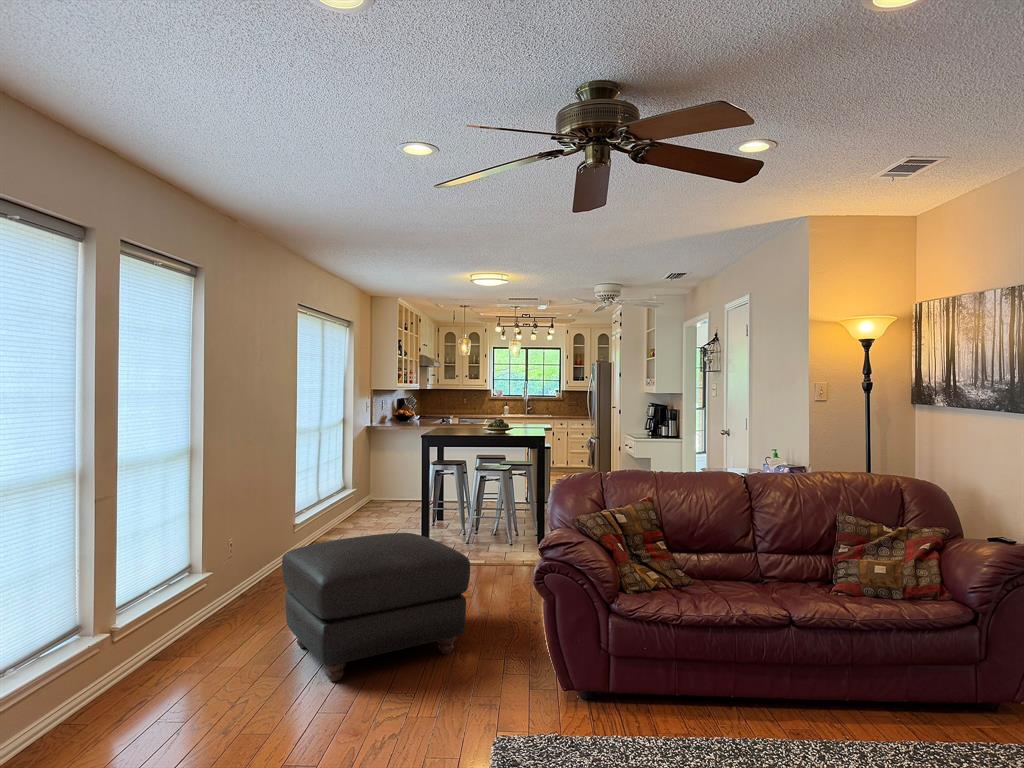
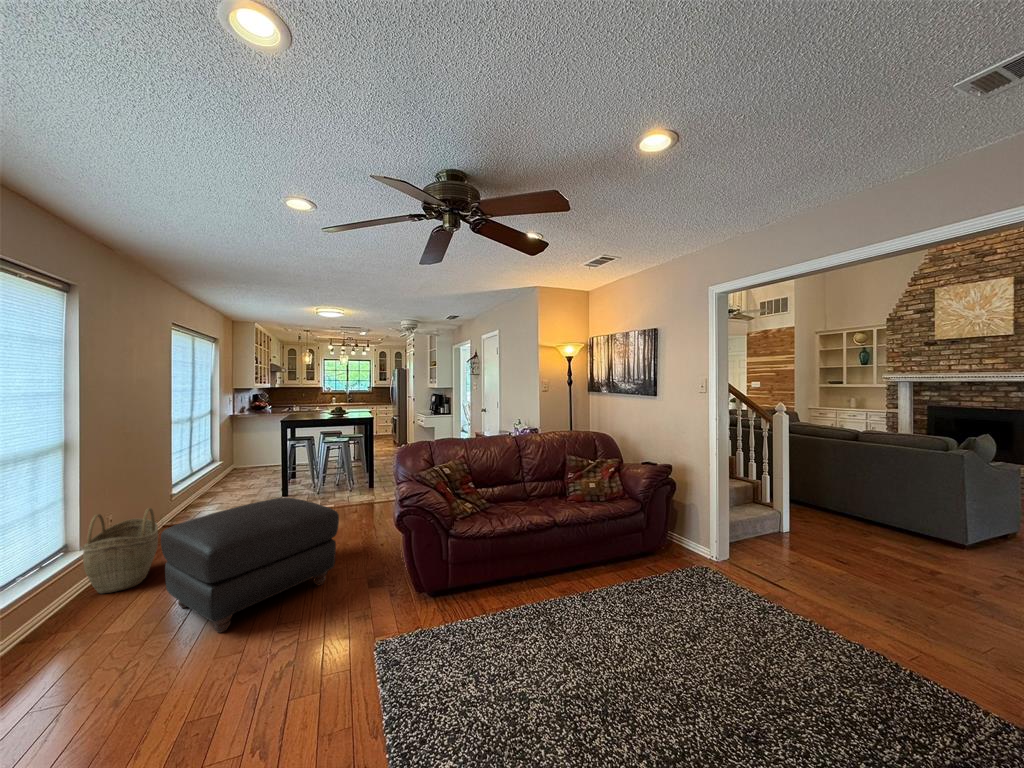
woven basket: none [218,528,284,619] -> present [83,508,158,594]

